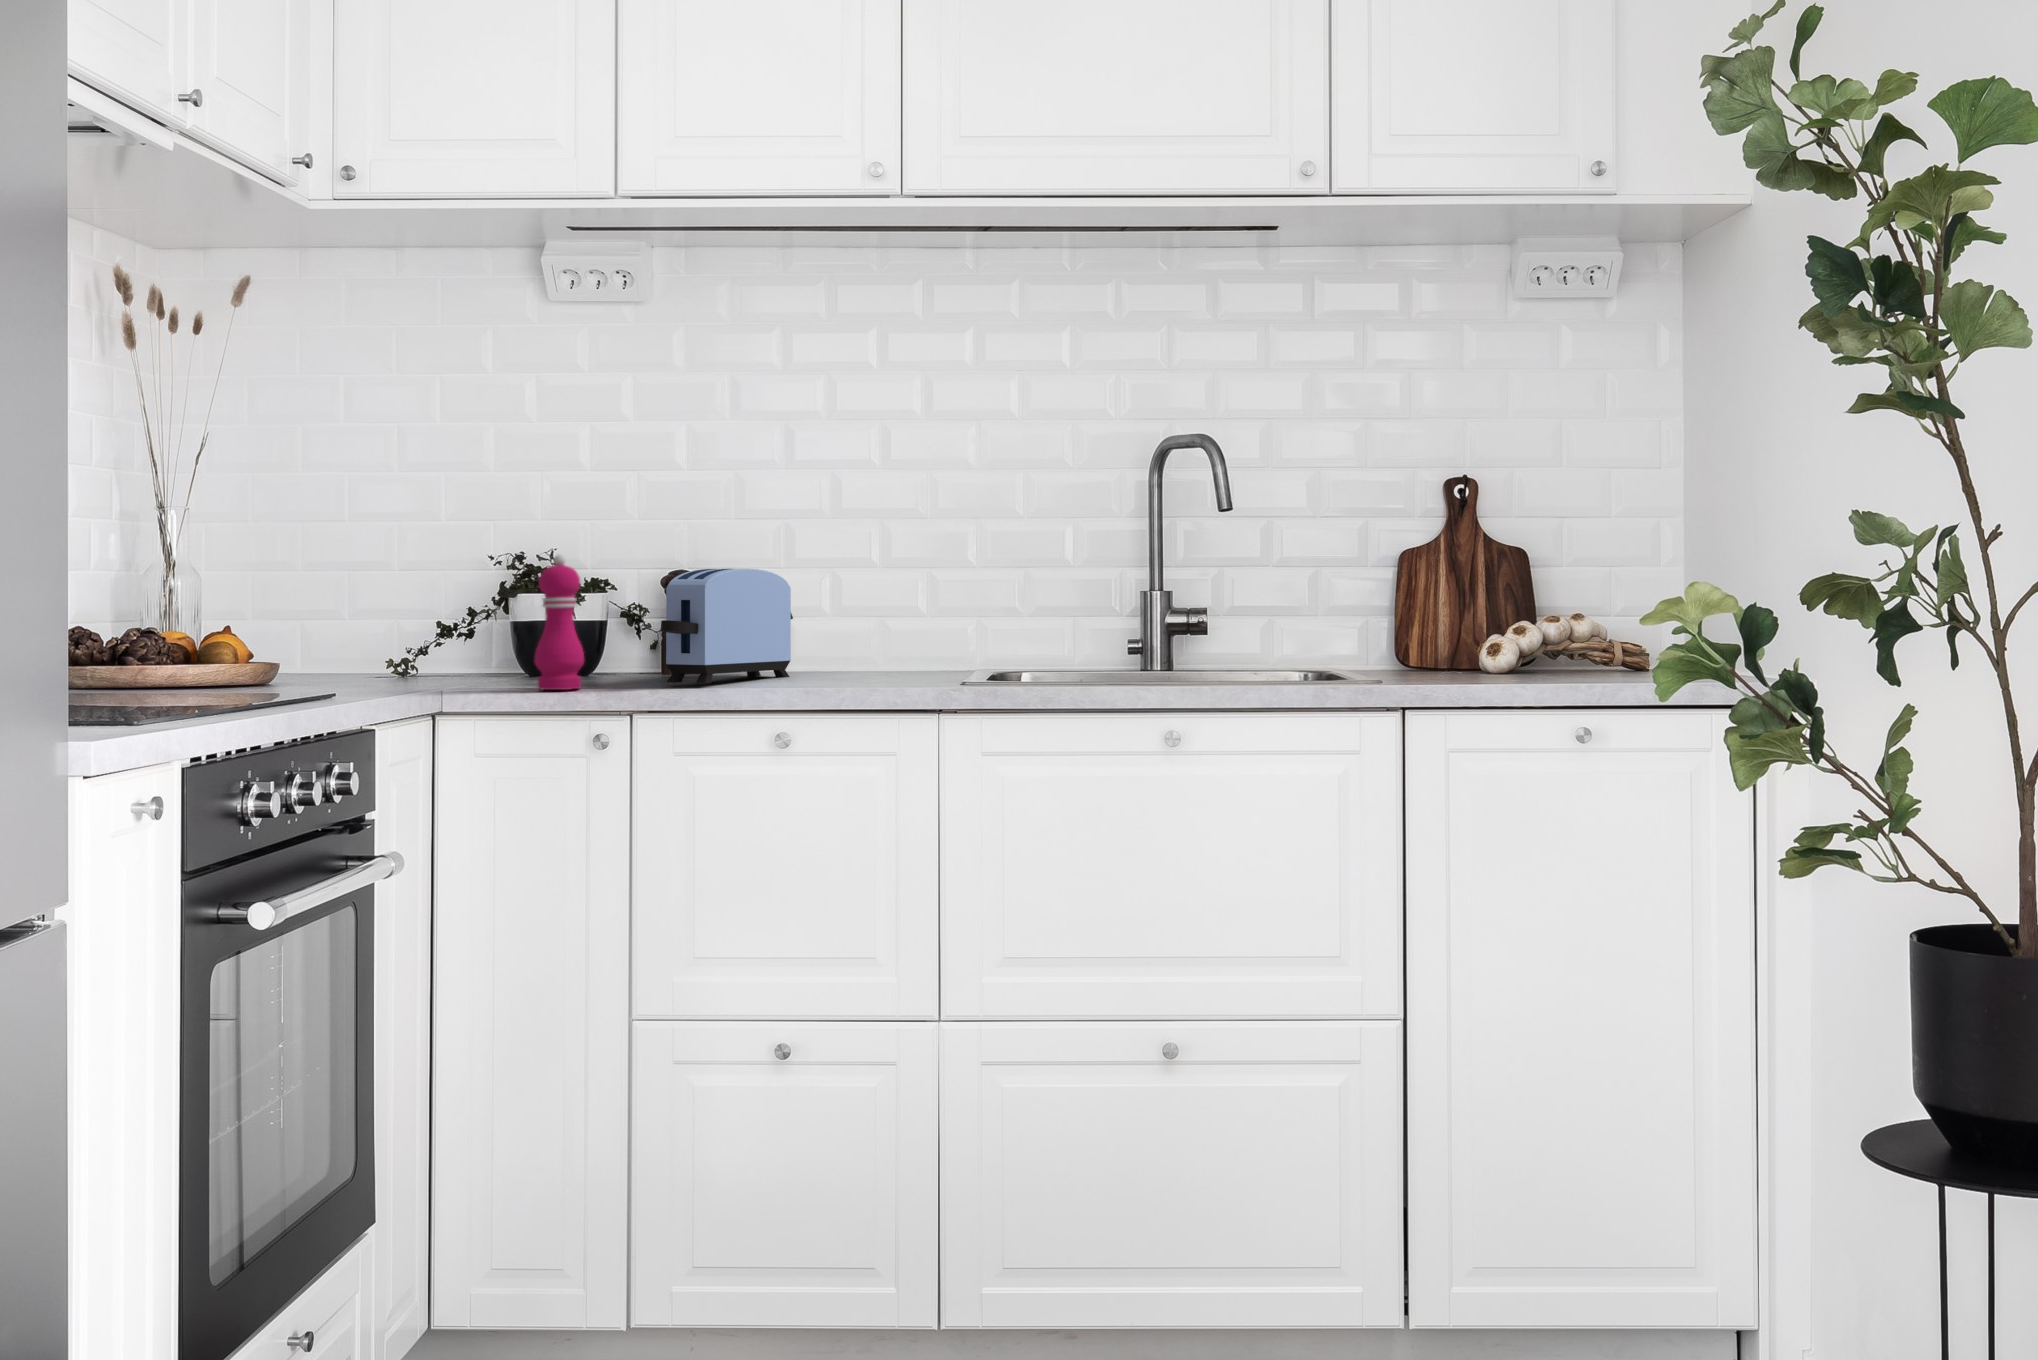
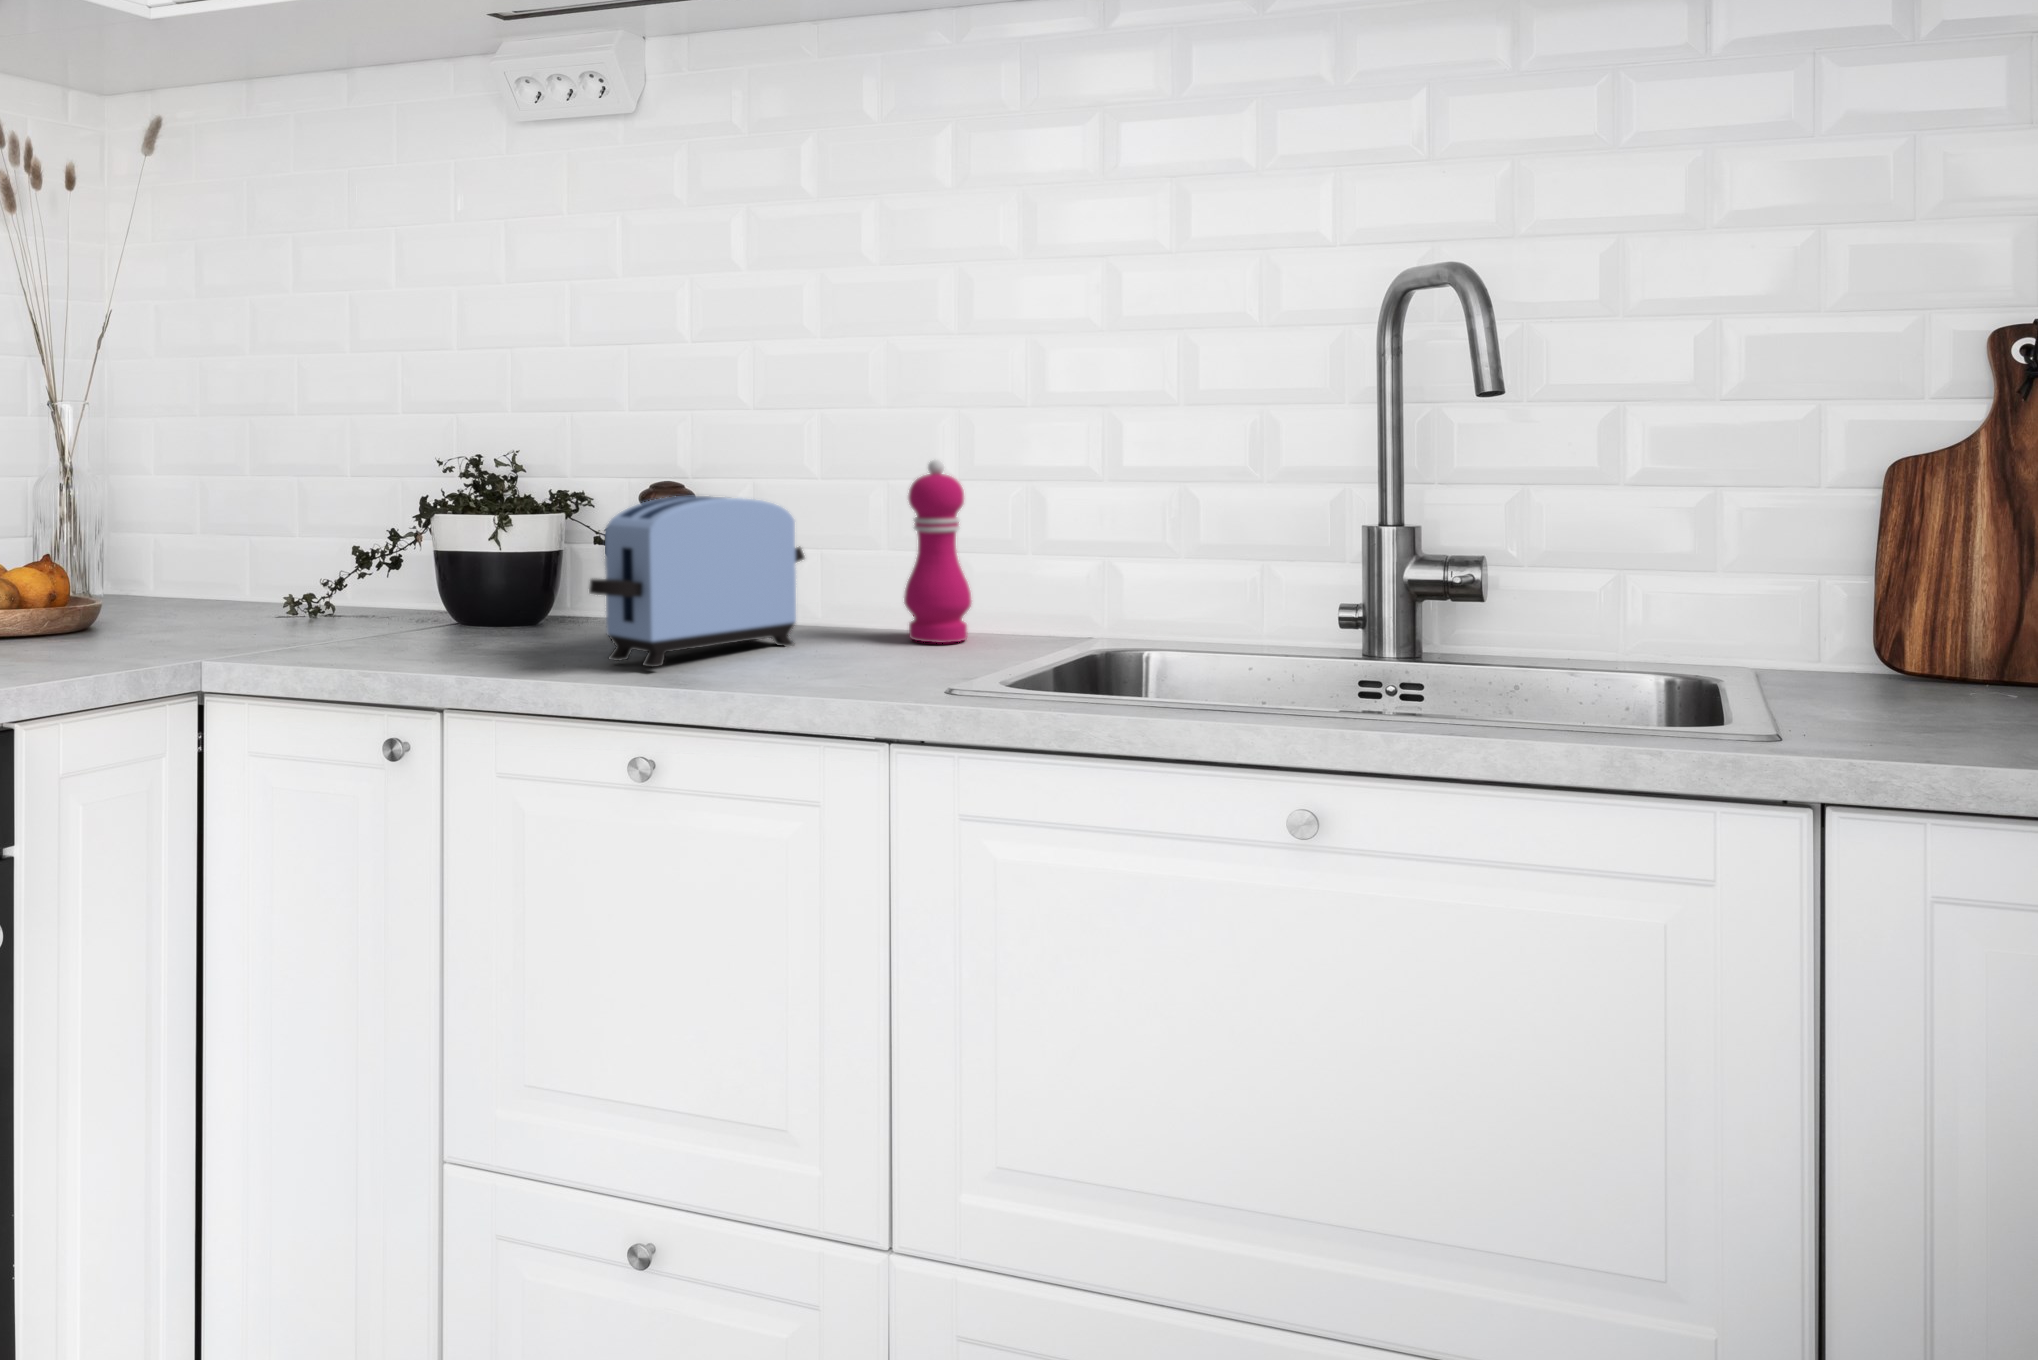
pepper mill: present [535,555,584,690] -> present [904,460,971,643]

